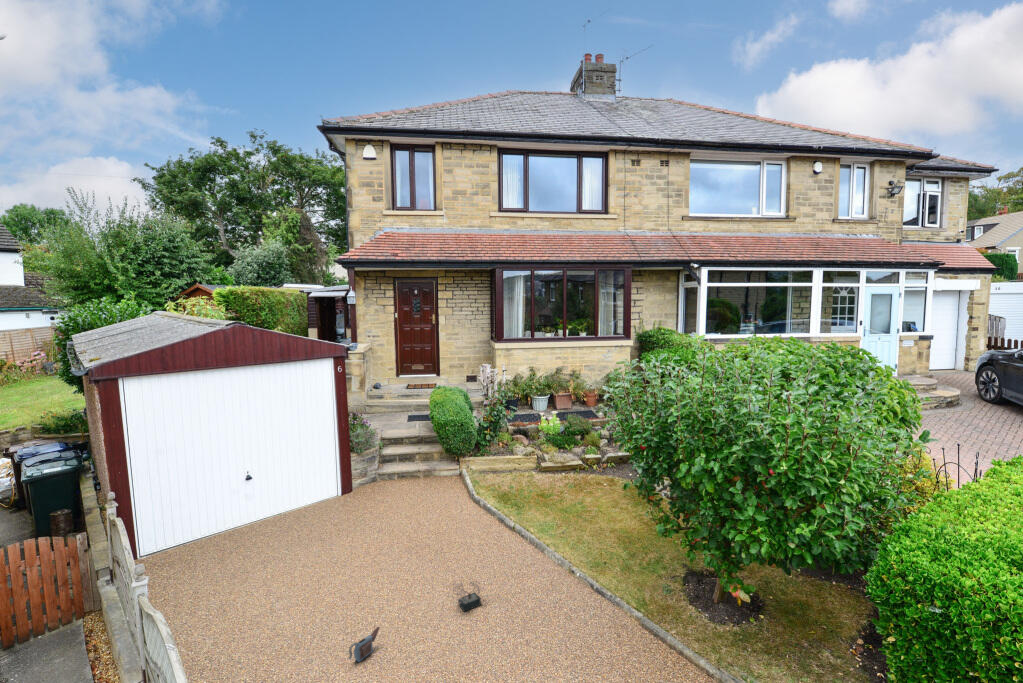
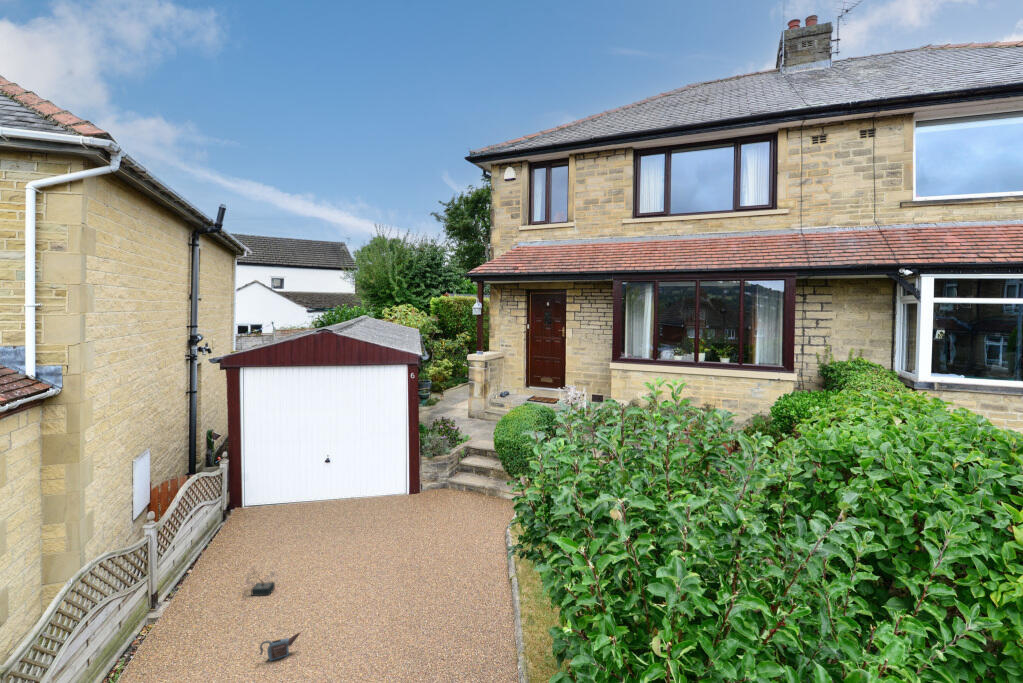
decorative plant: present [453,582,481,611] -> present [247,571,275,596]

